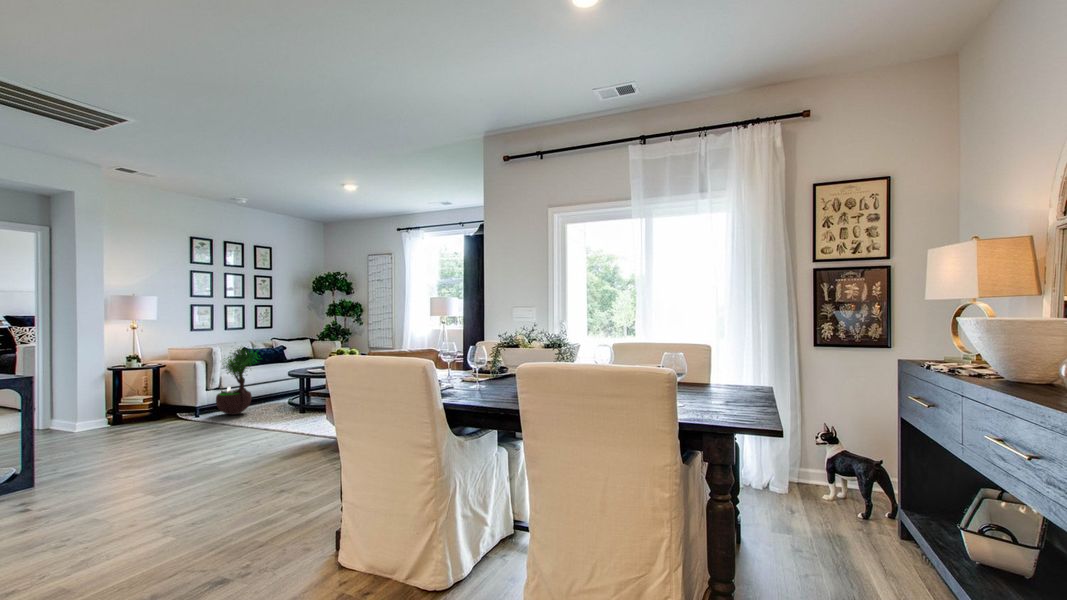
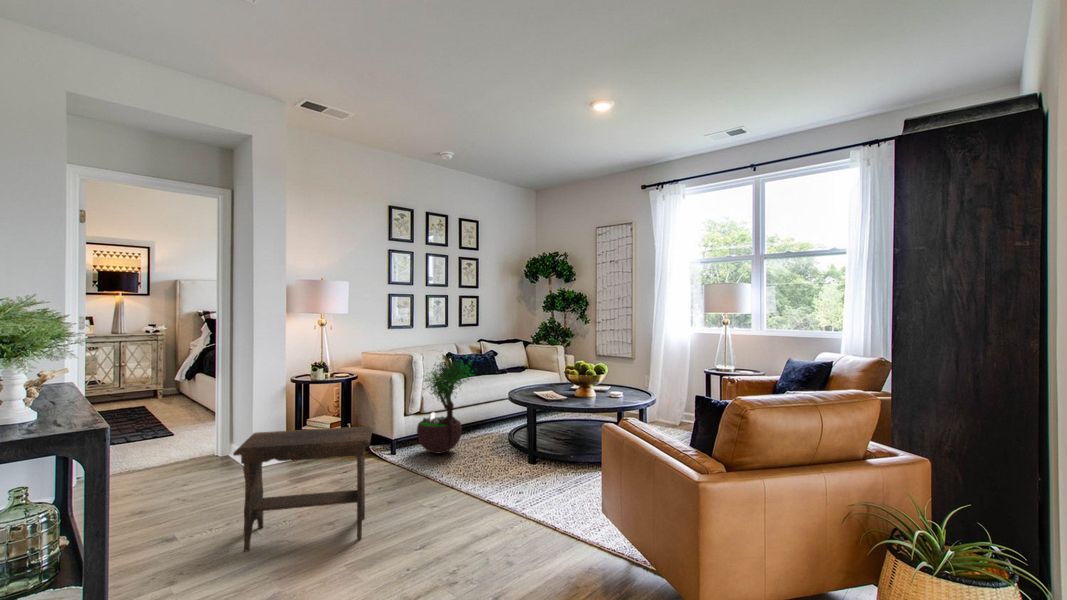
footstool: none [85,385,182,459] -> present [233,426,372,551]

